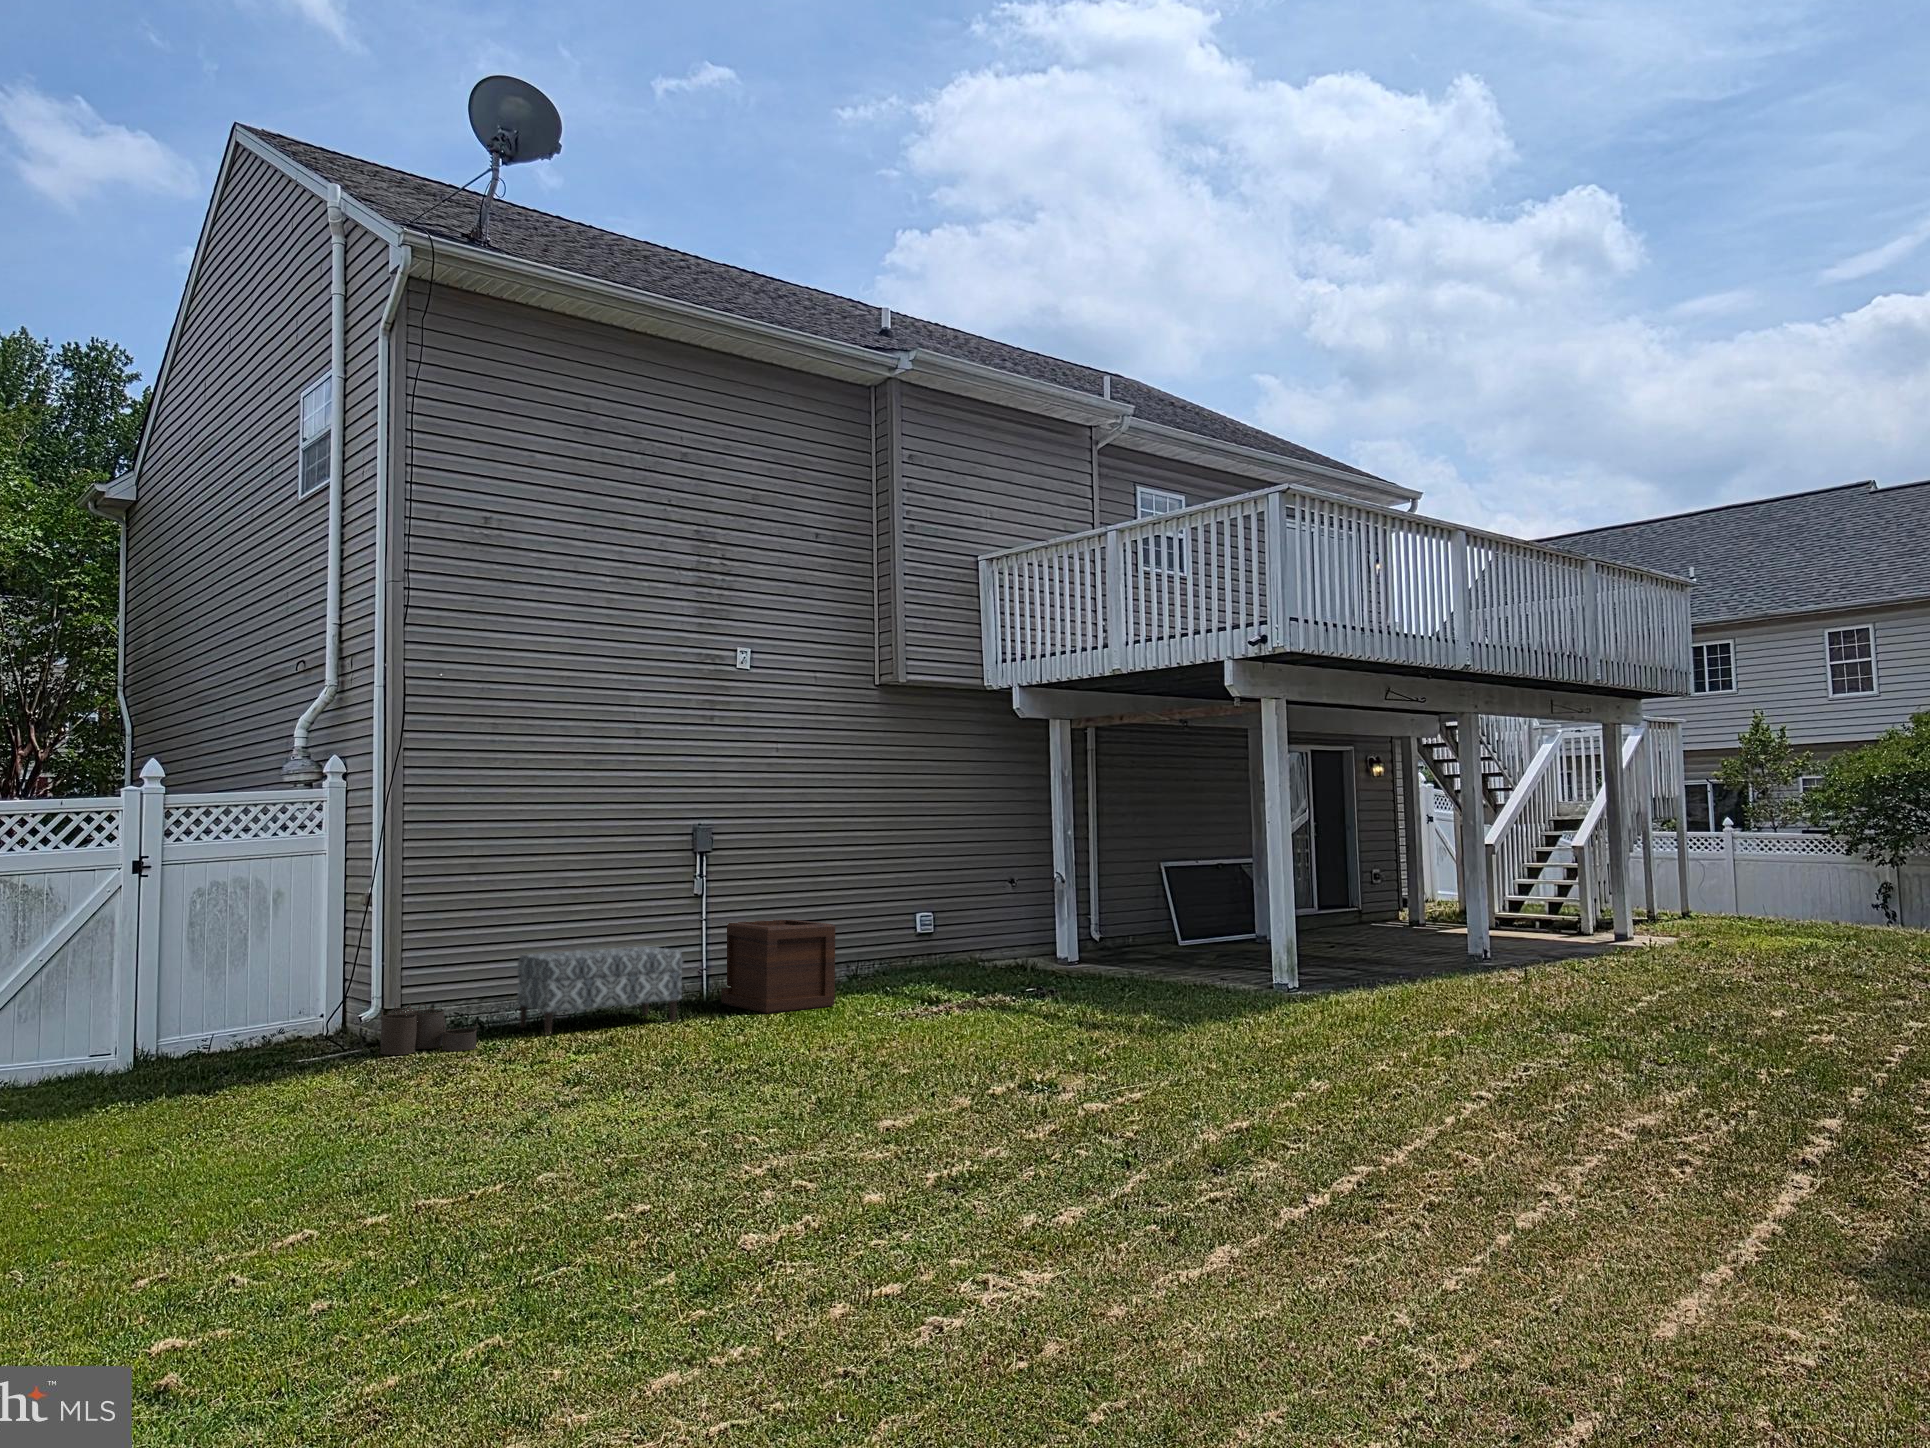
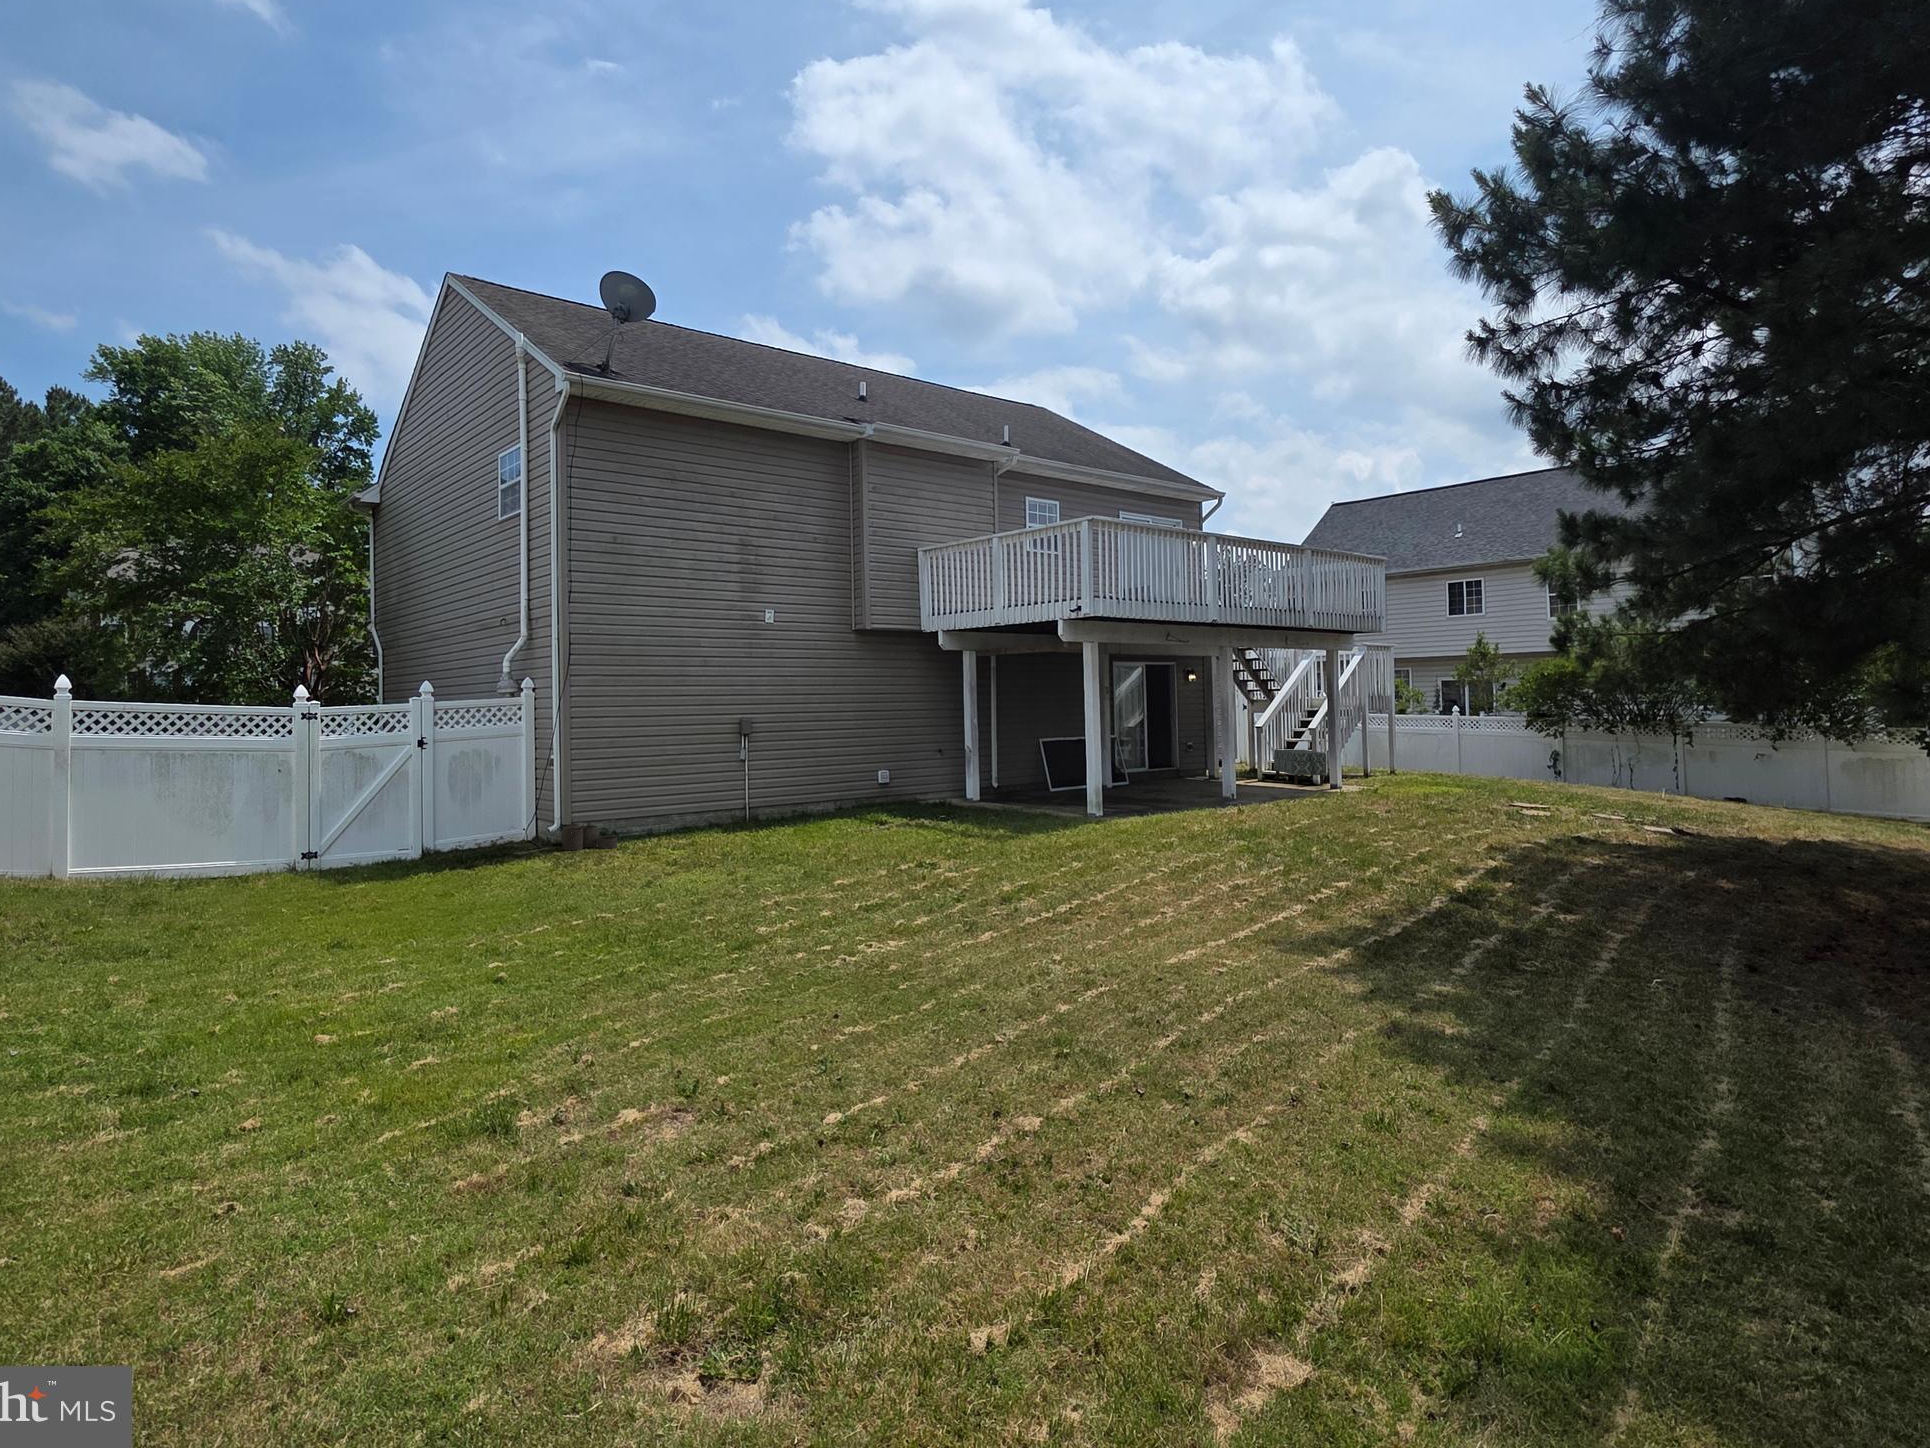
wooden crate: present [721,919,835,1013] -> none [760,774,828,830]
bench: present [518,947,683,1035] -> present [1274,749,1326,785]

